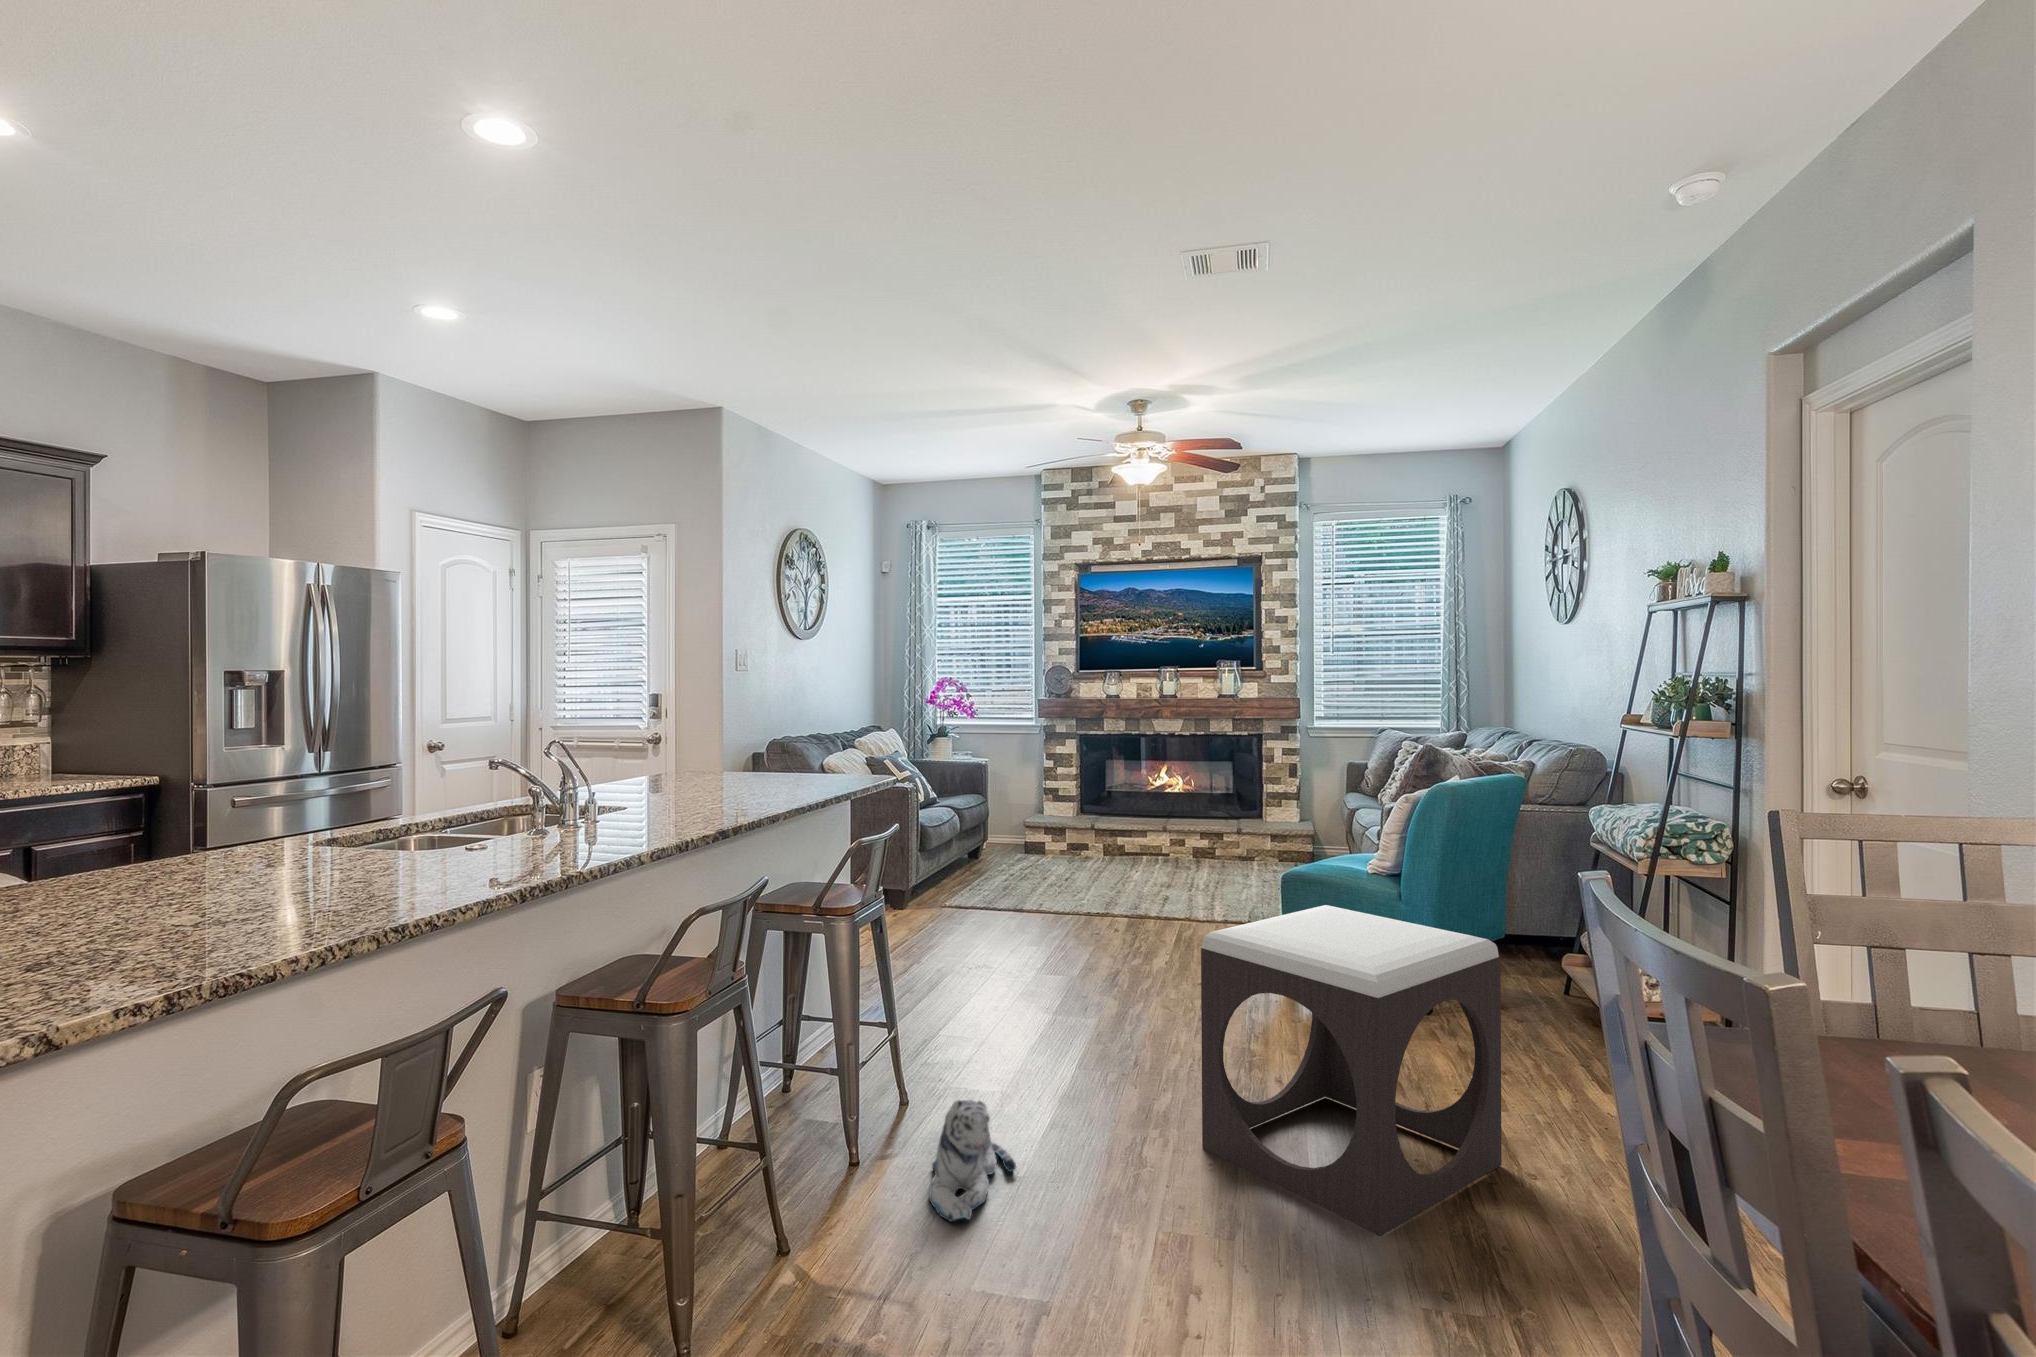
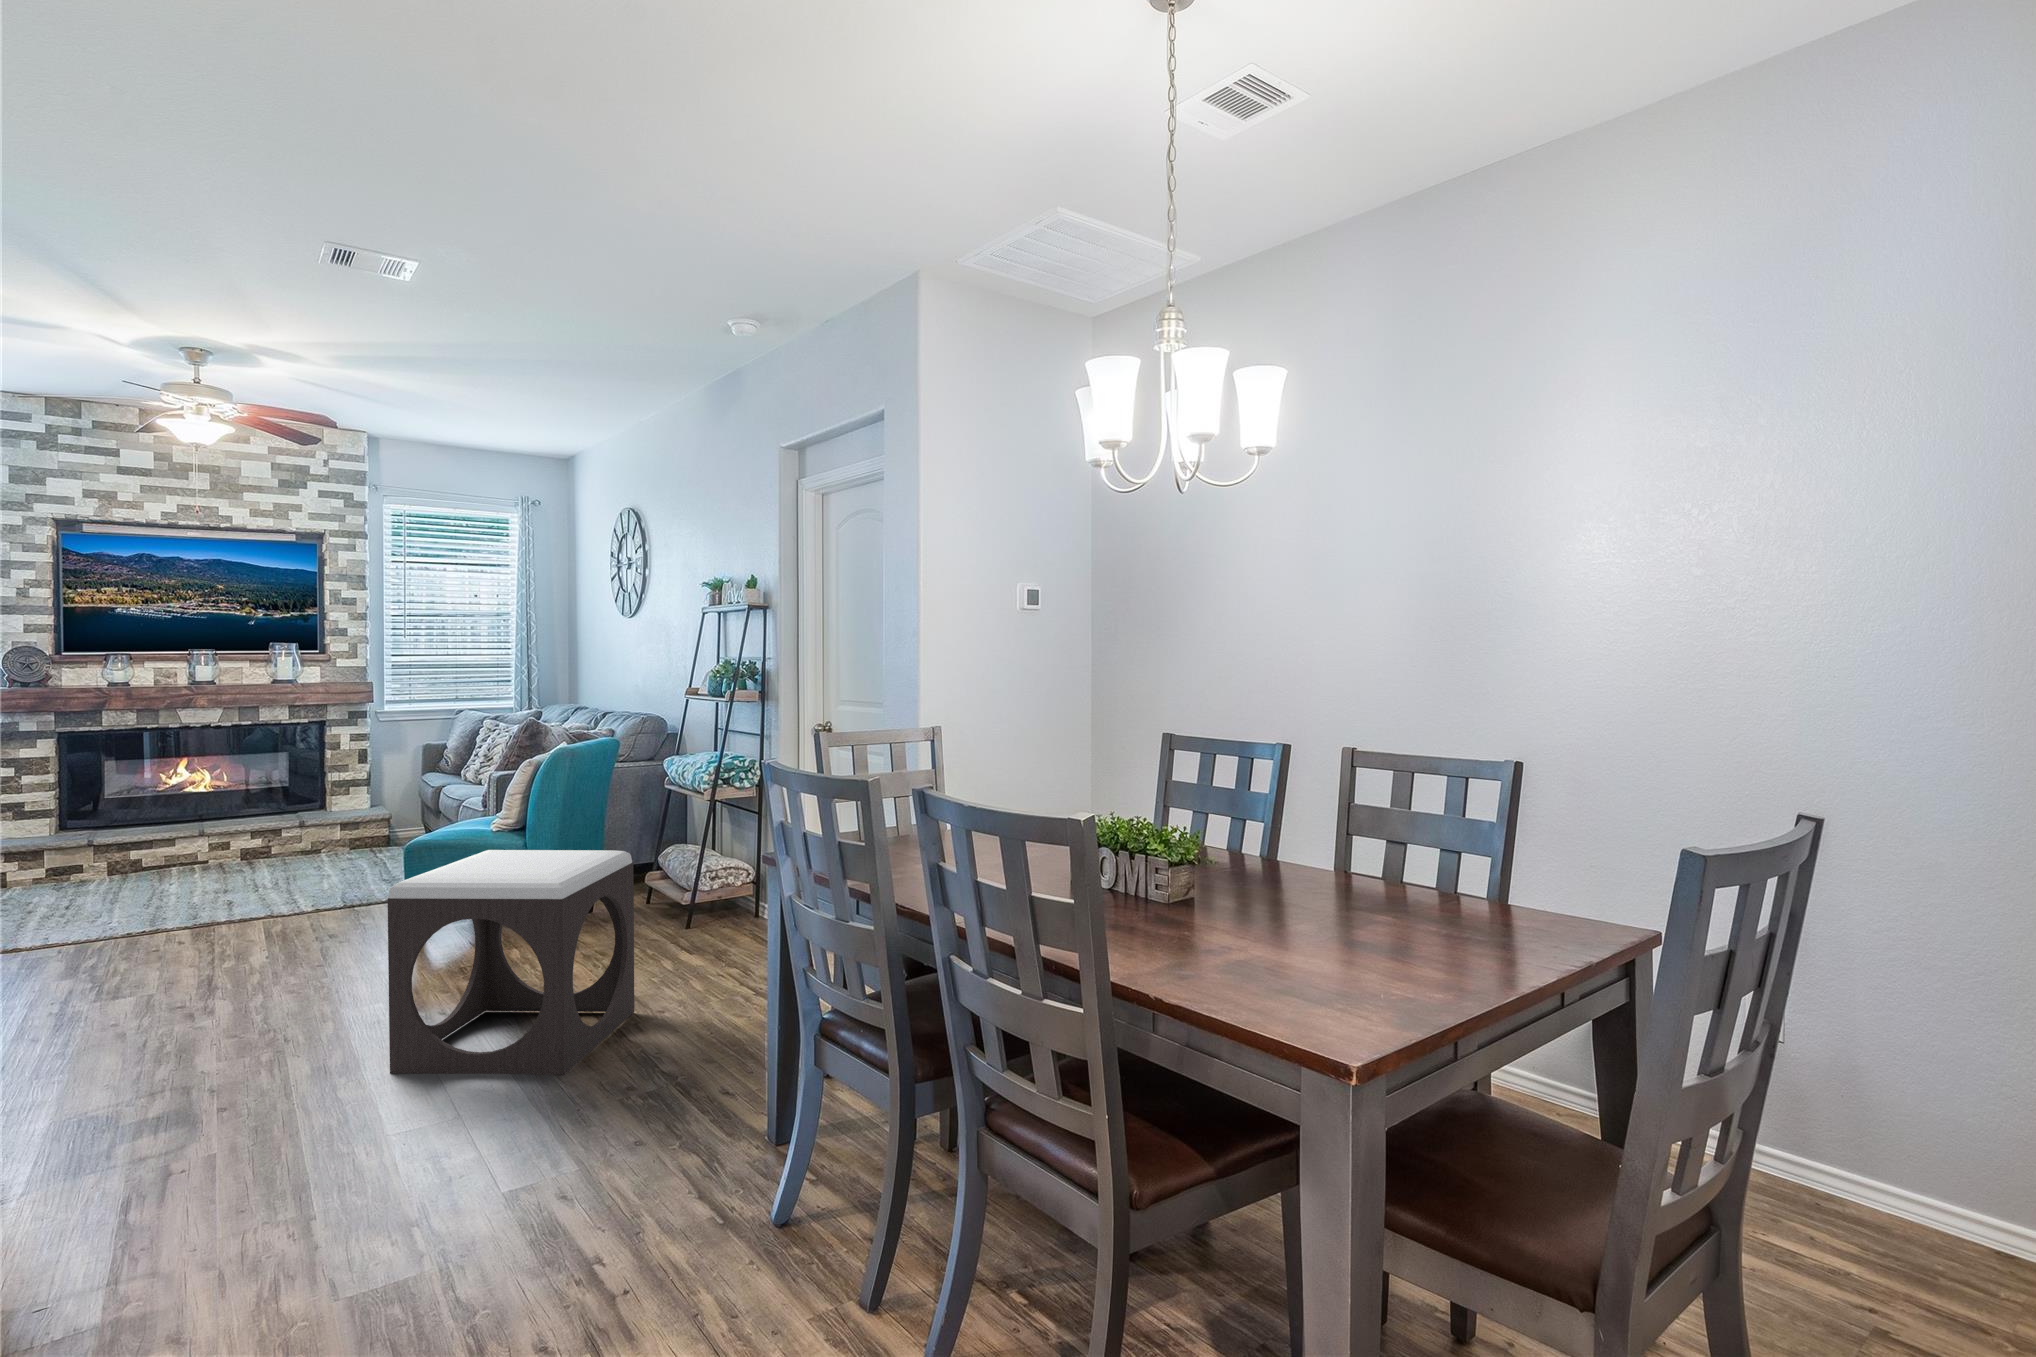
plush toy: present [929,1100,1016,1222] -> none [82,1086,199,1205]

